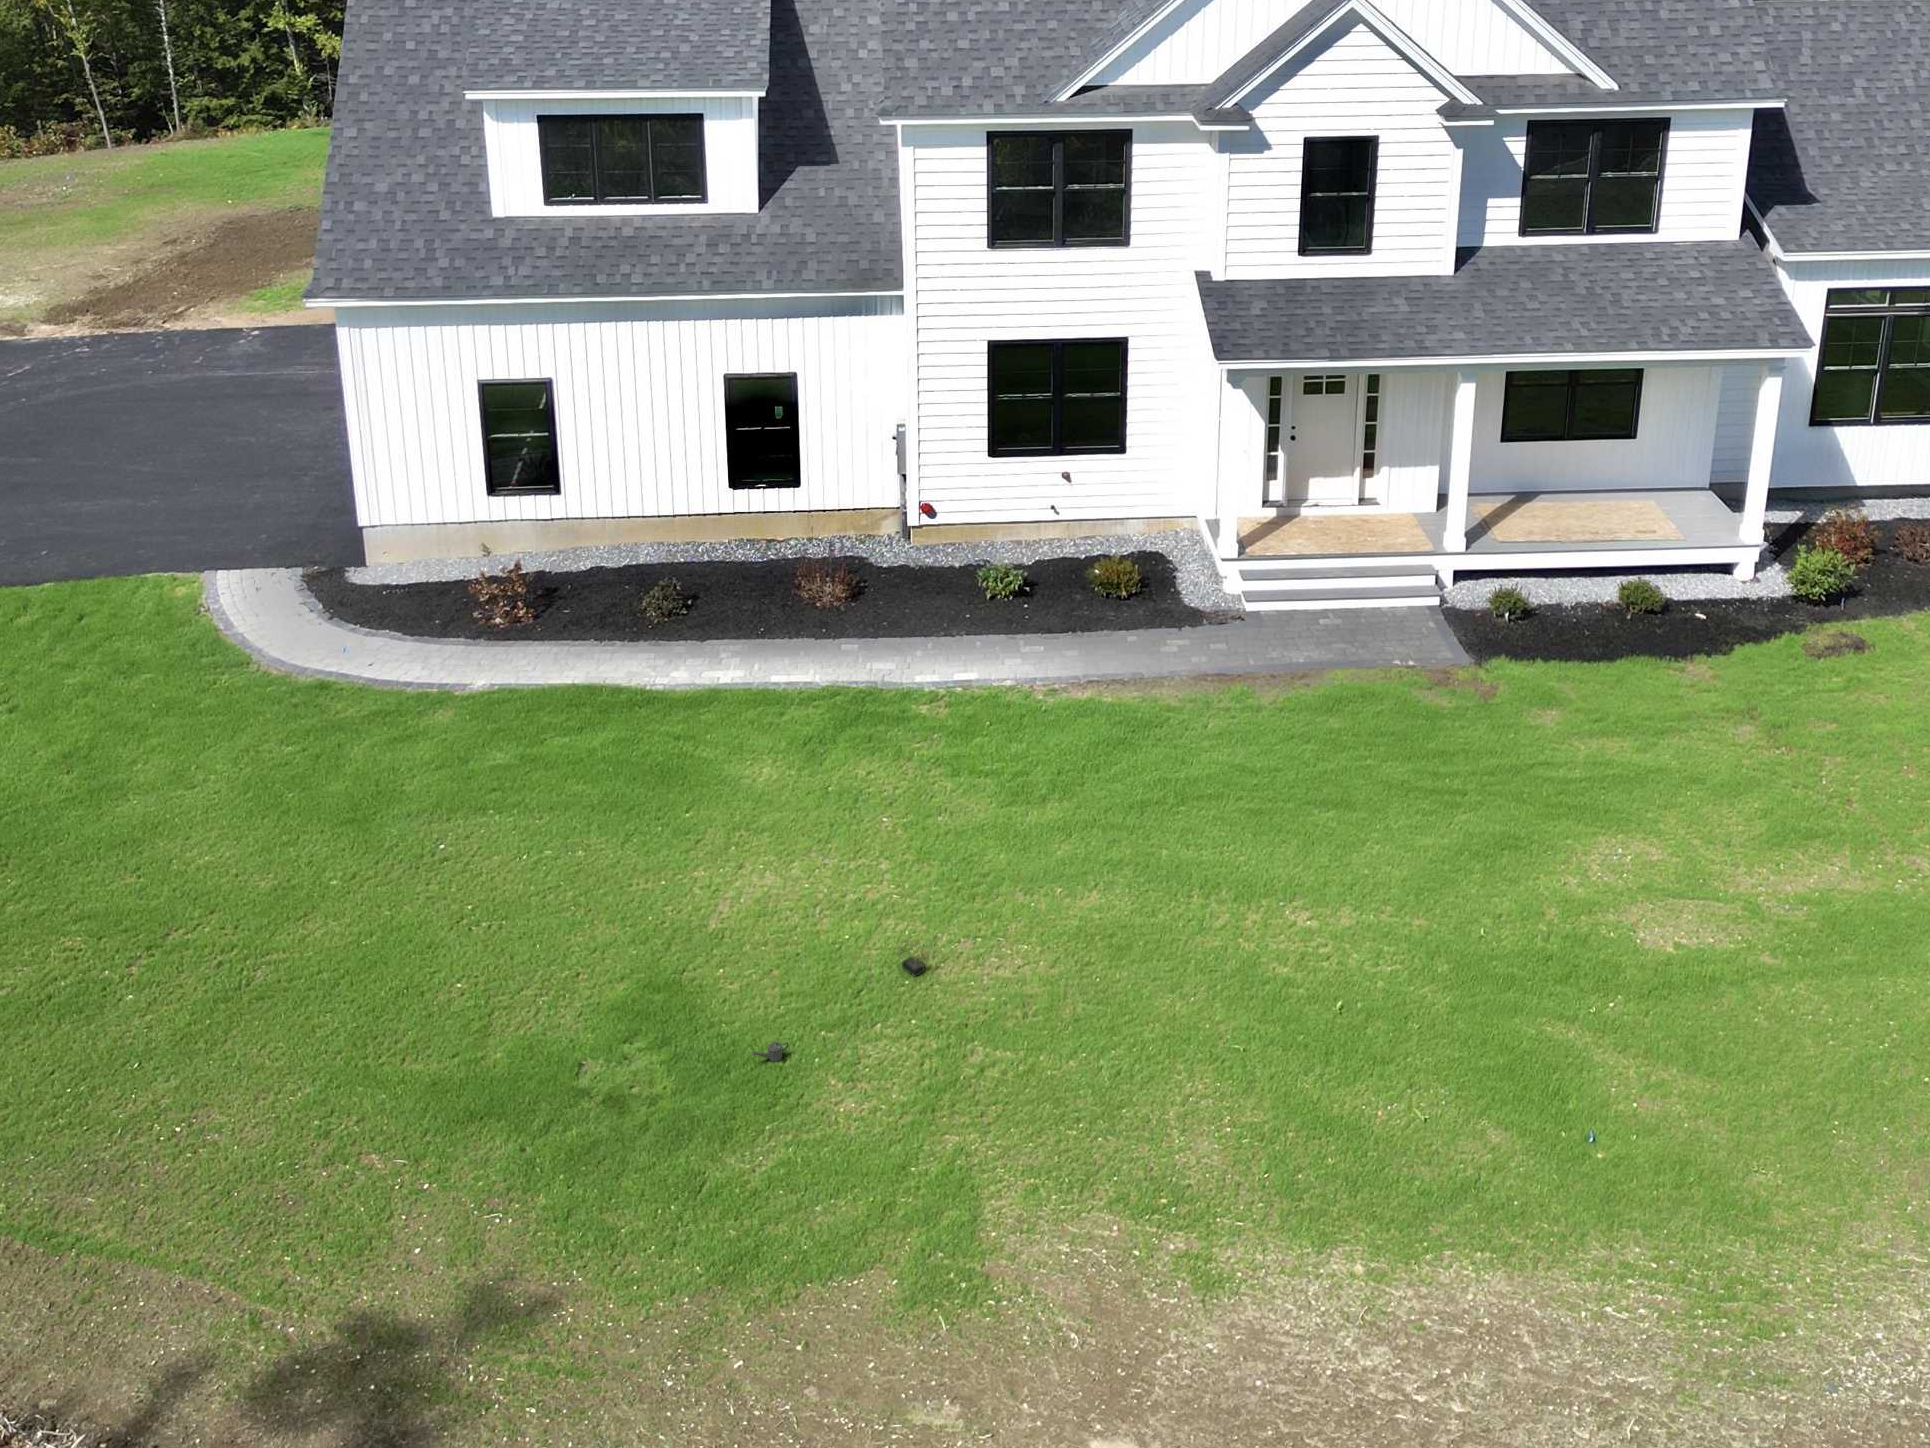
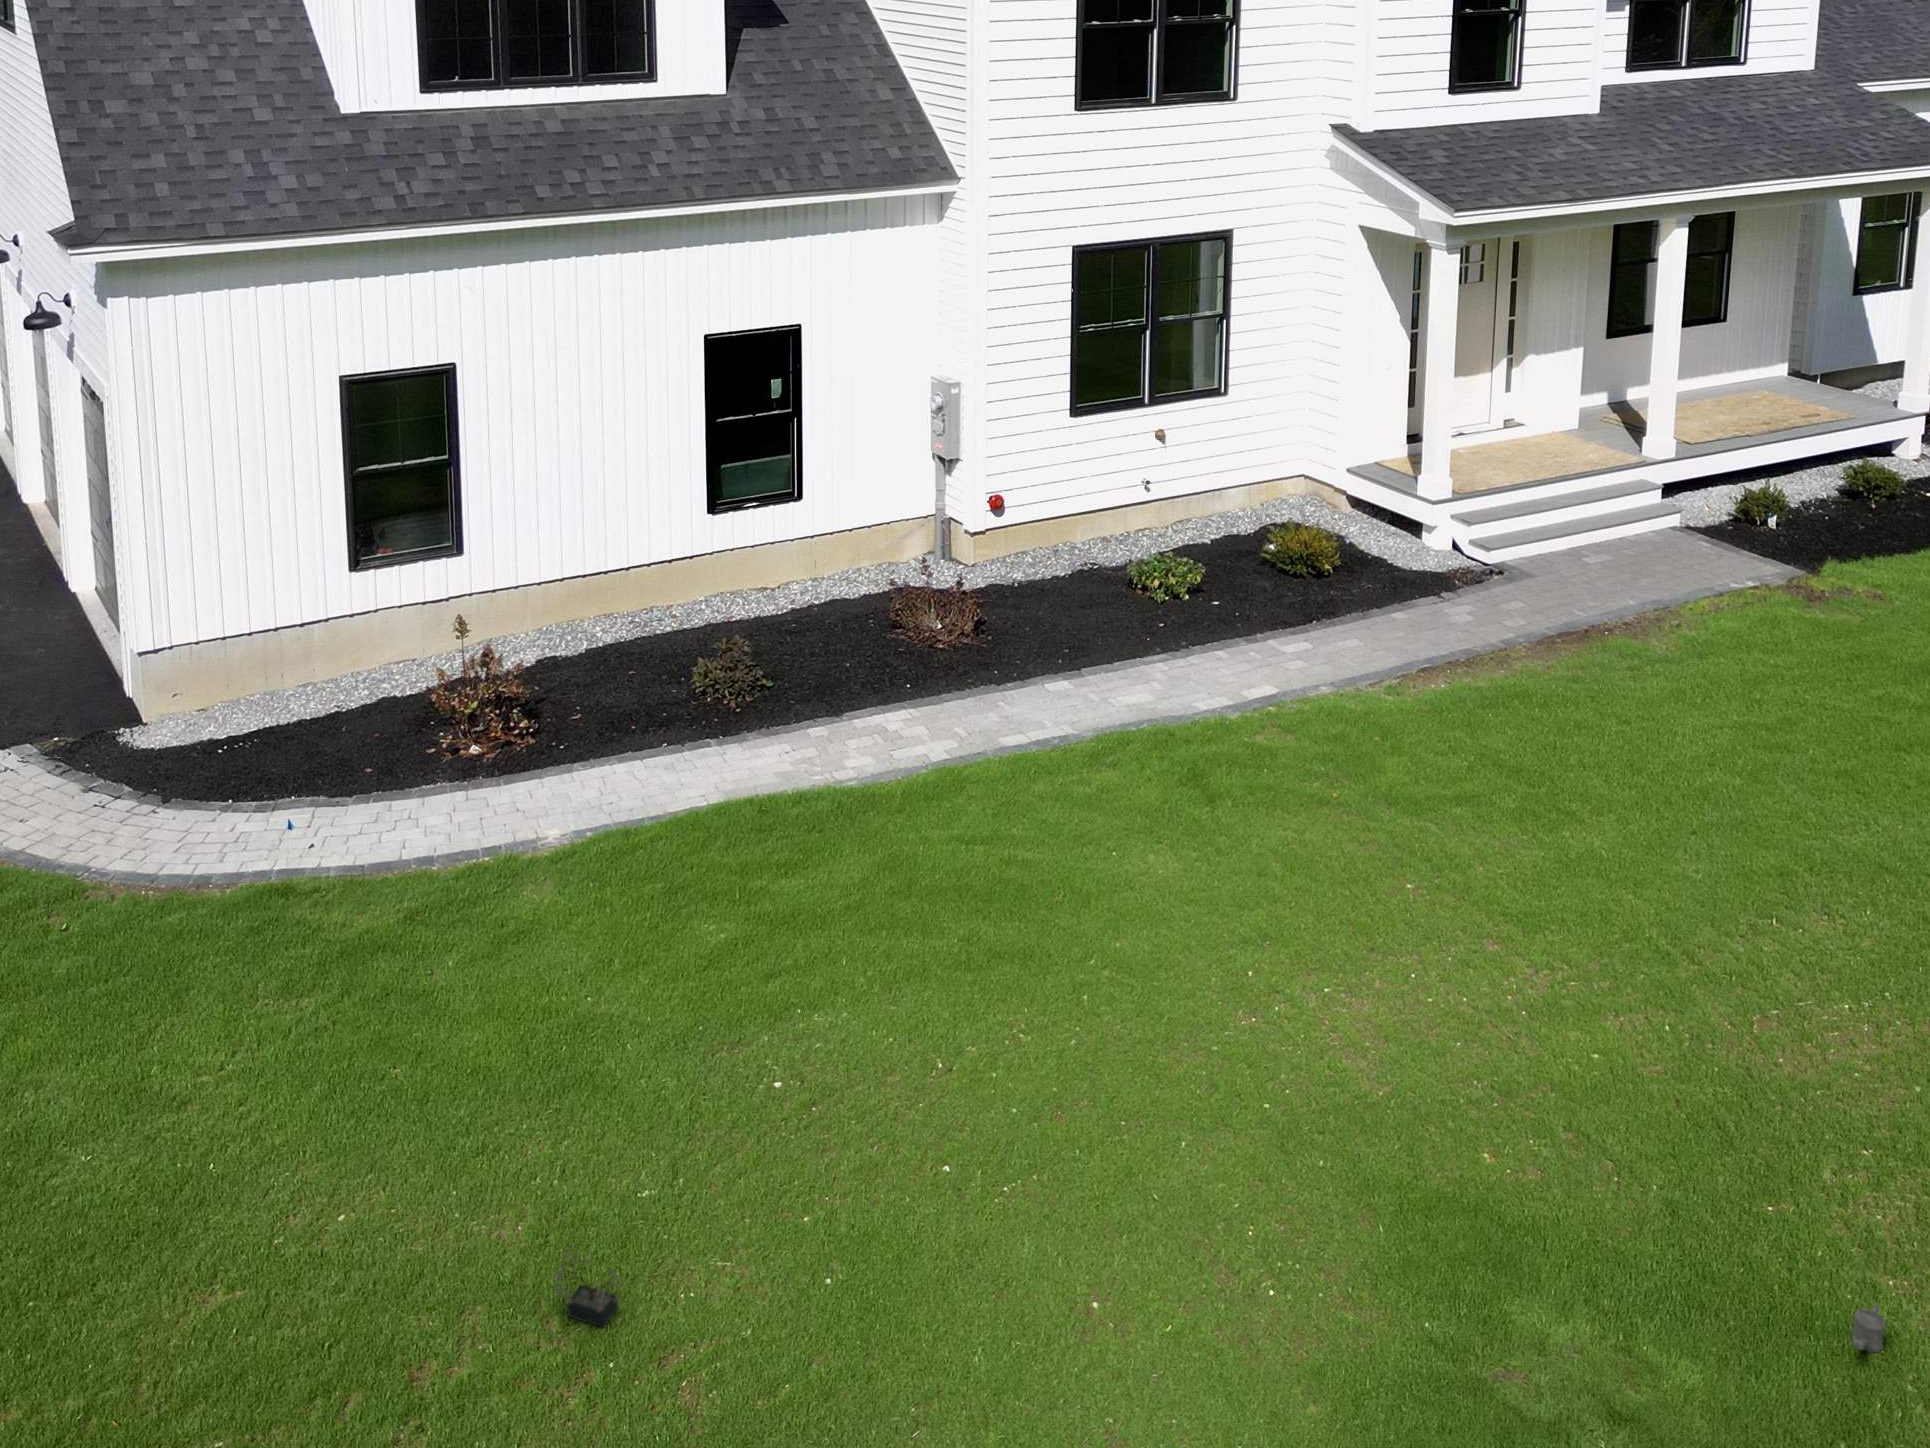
decorative plant: present [899,941,925,977] -> present [555,1246,624,1327]

